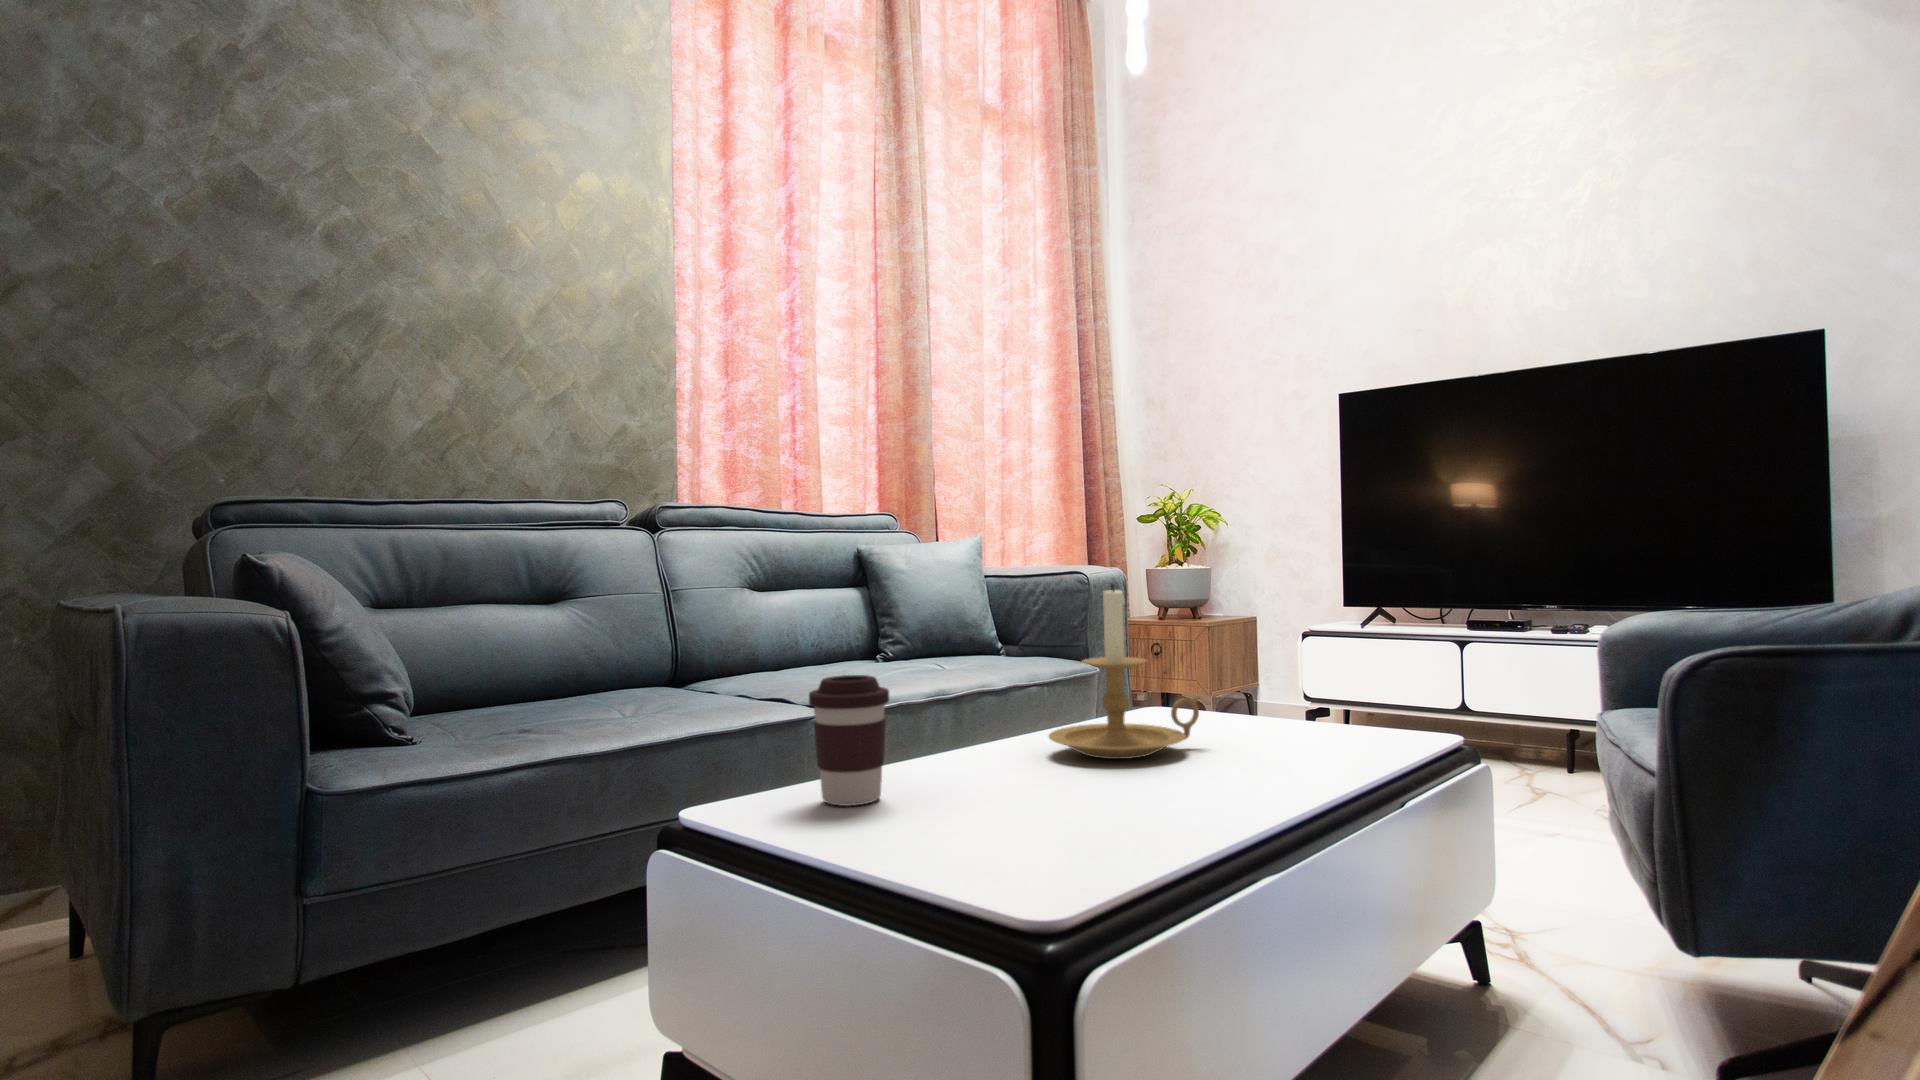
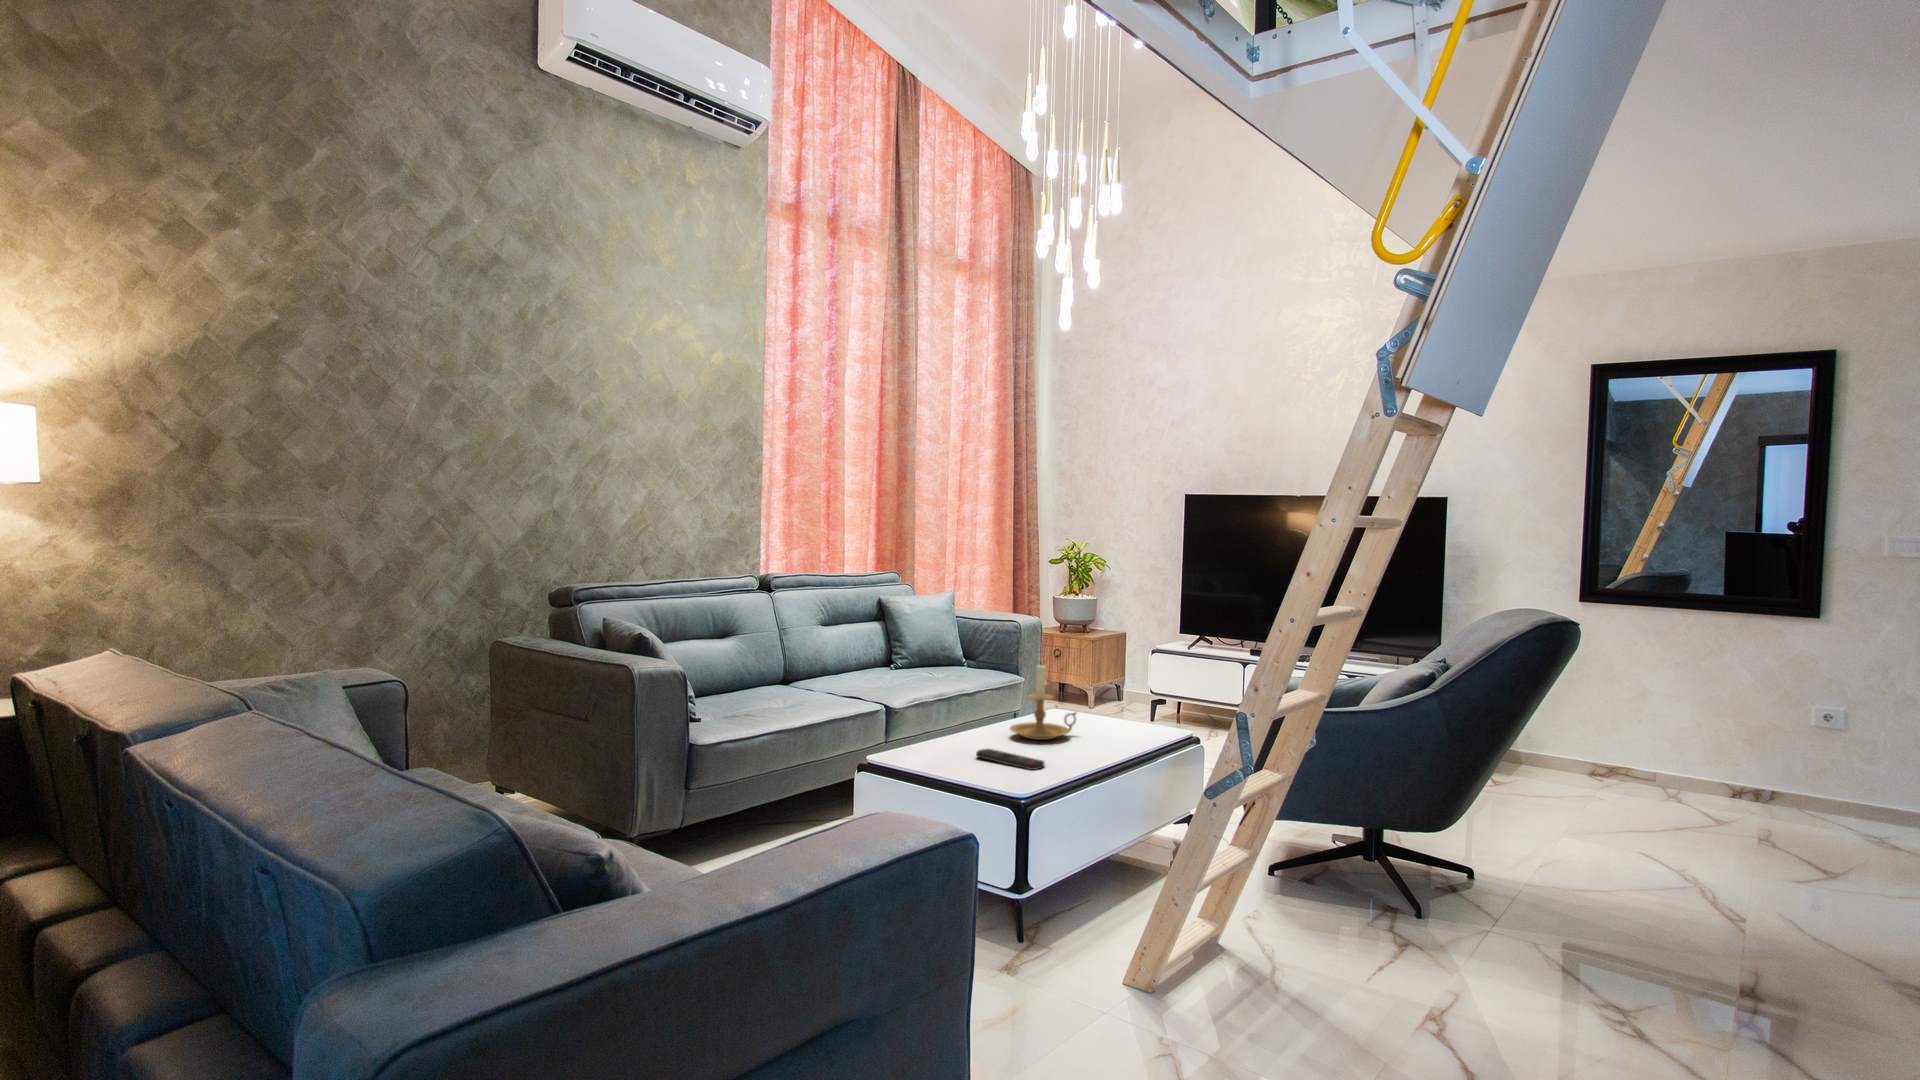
coffee cup: present [809,675,889,806] -> none [919,705,952,758]
remote control: none [950,779,1125,832] -> present [976,749,1044,770]

